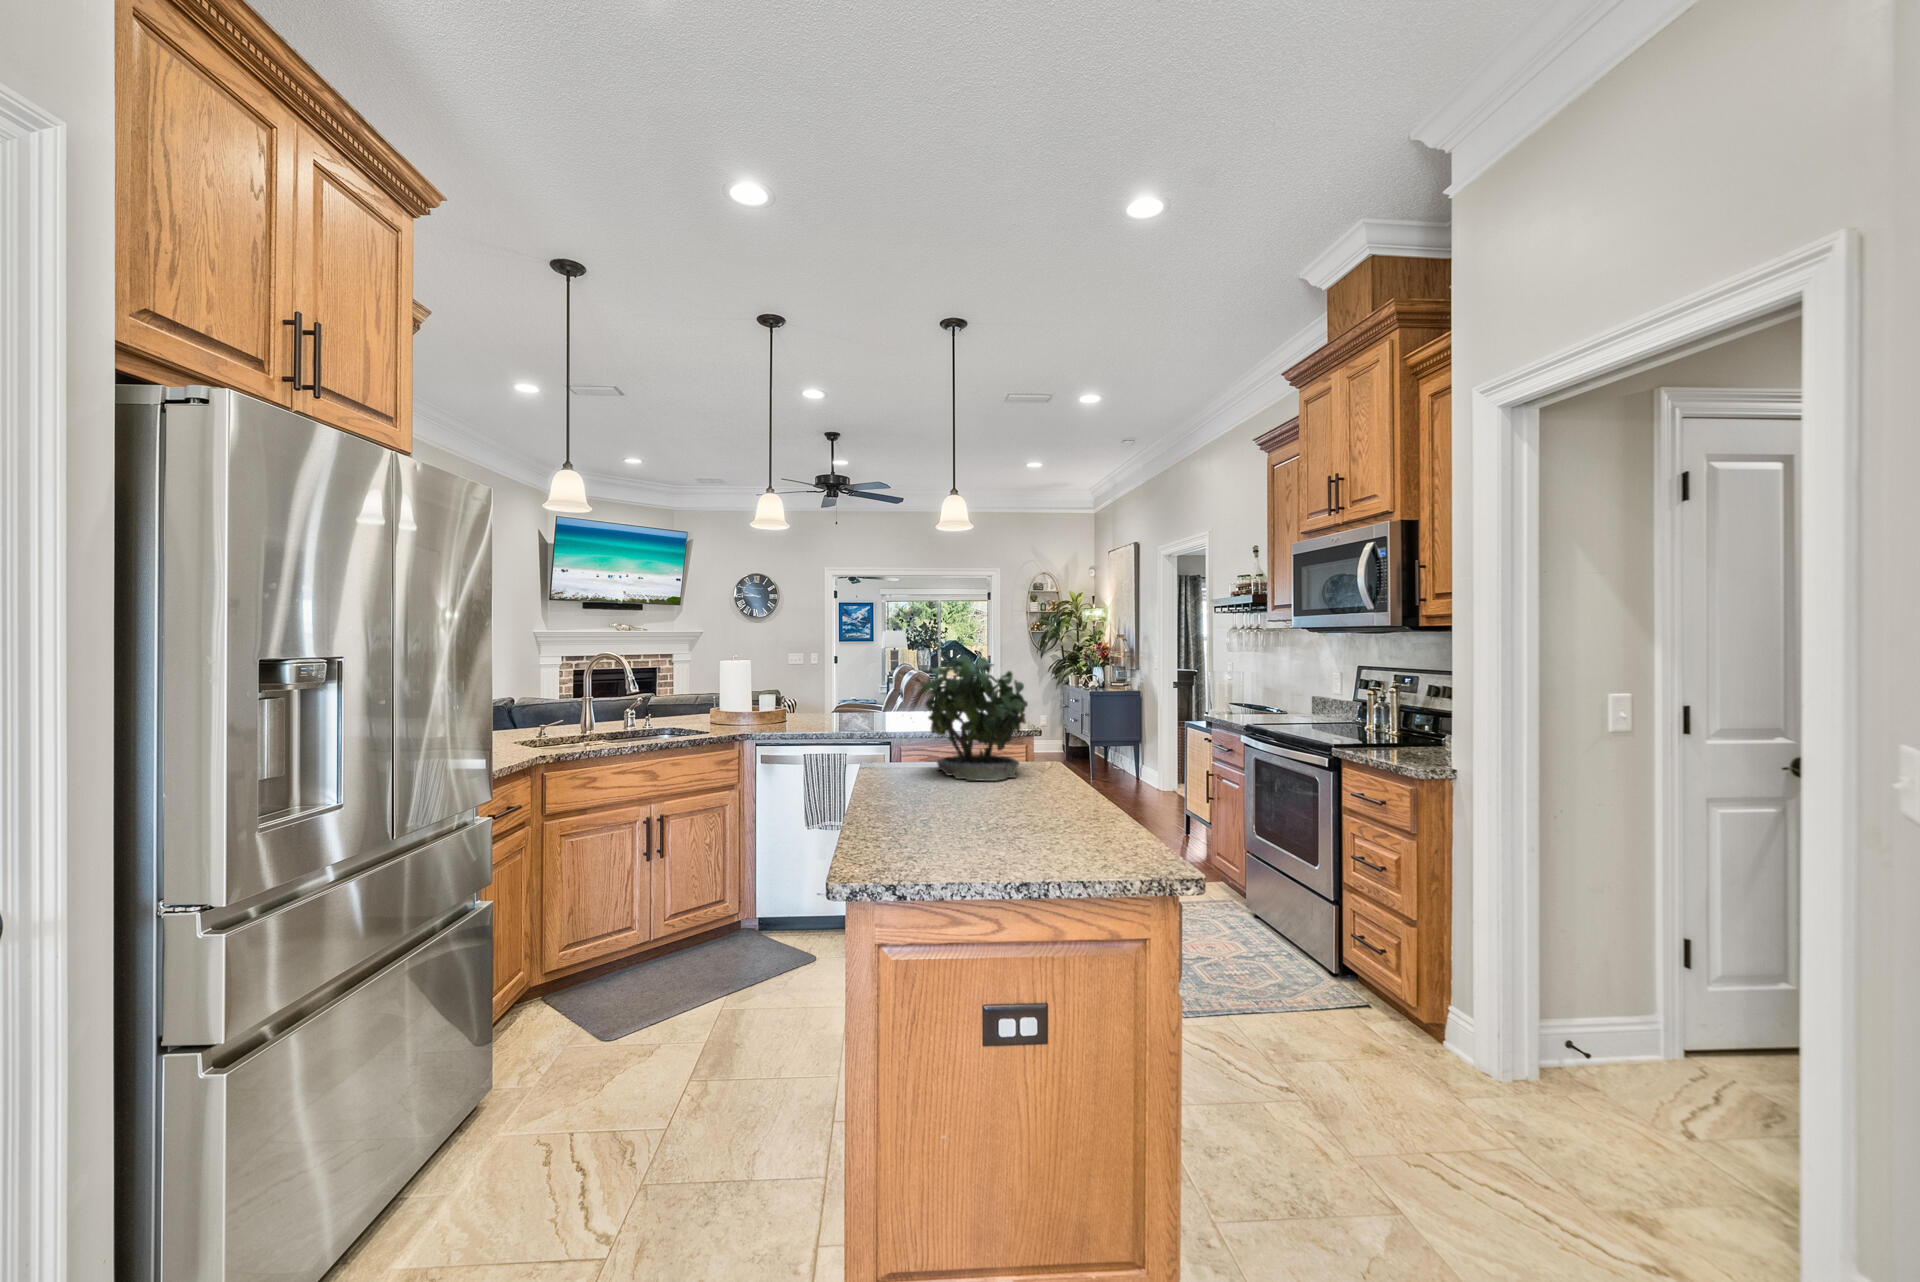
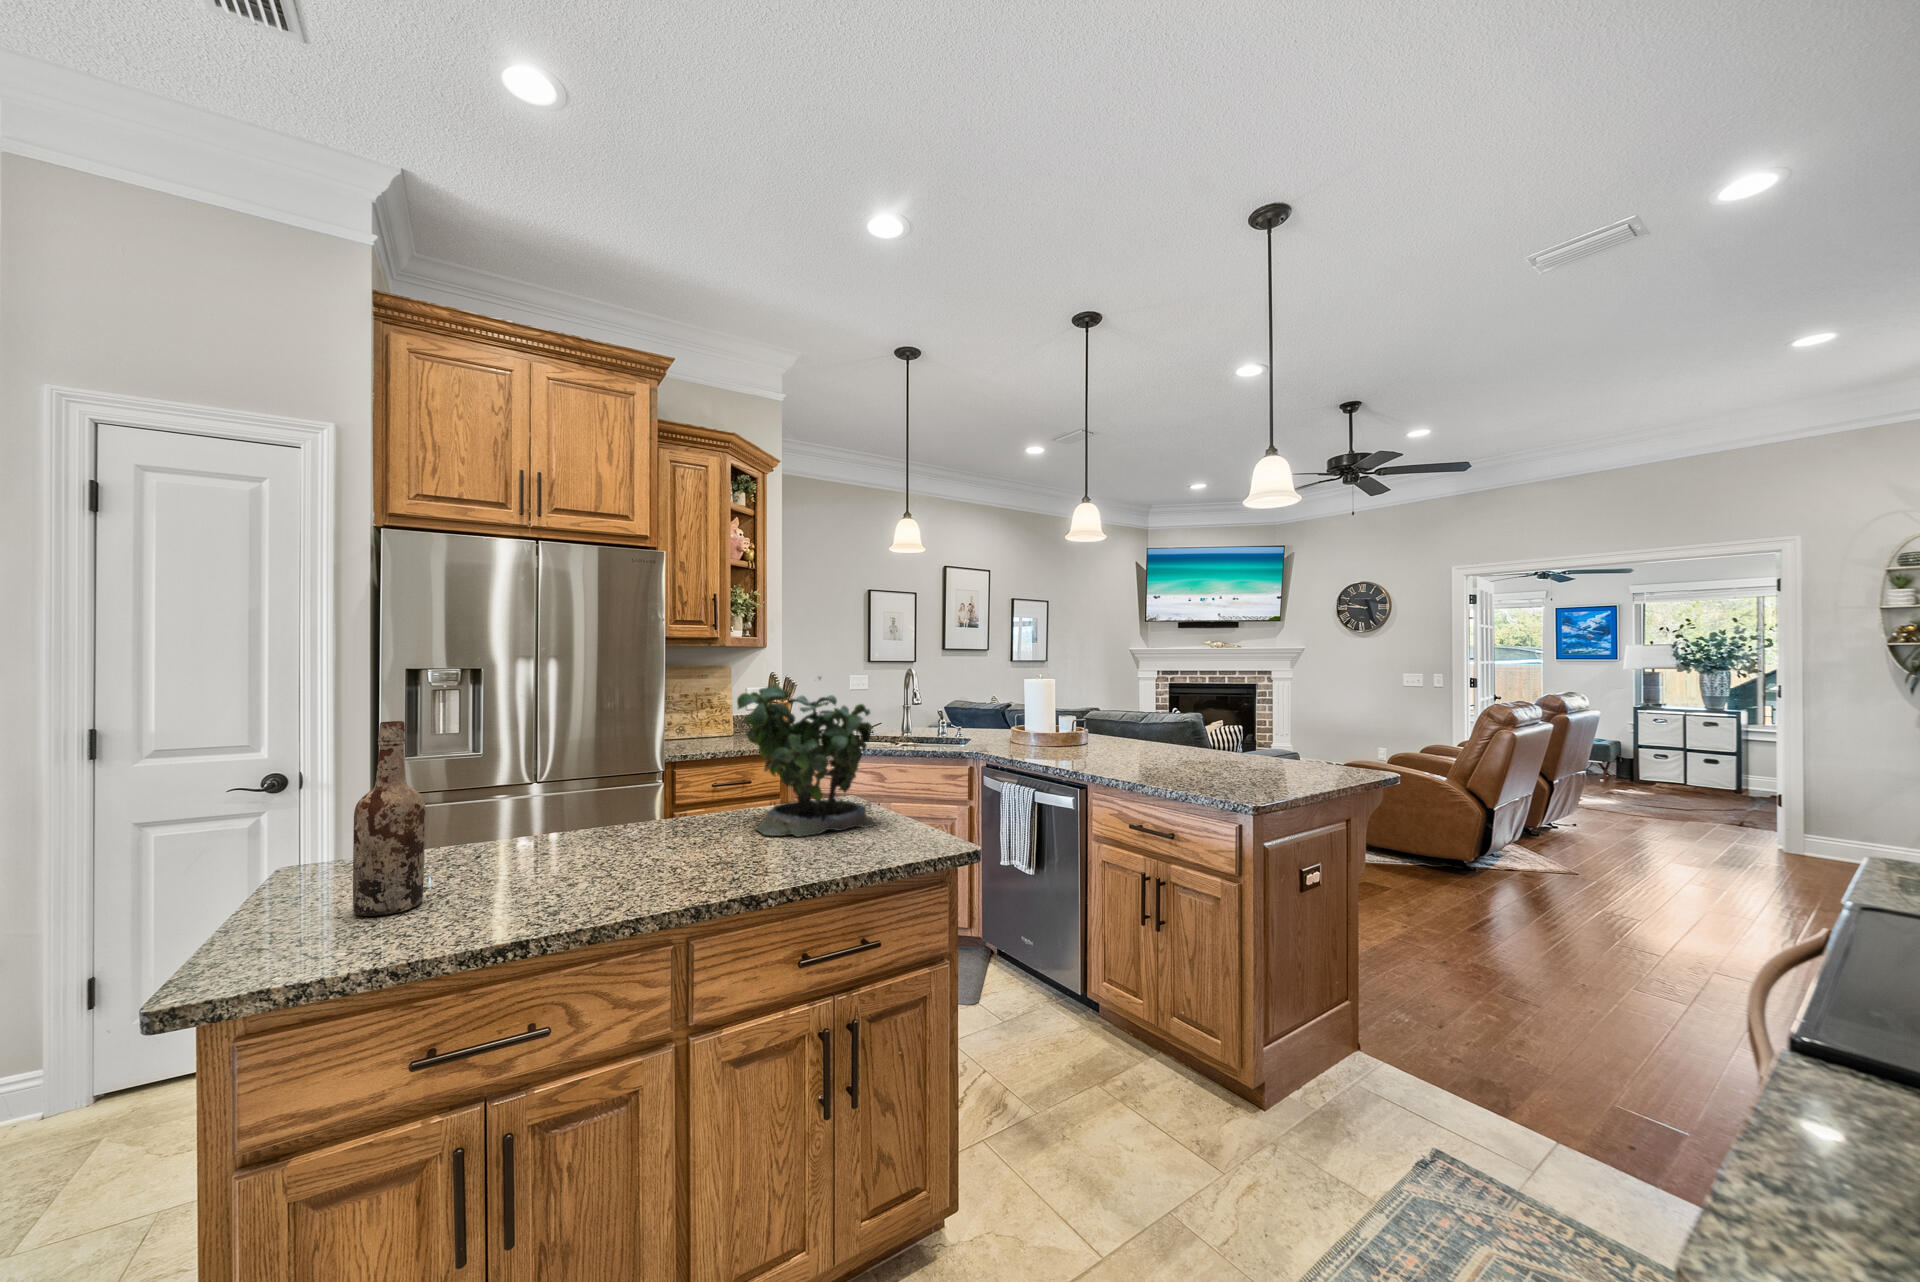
wine bottle: none [1036,683,1087,851] -> present [353,721,426,916]

